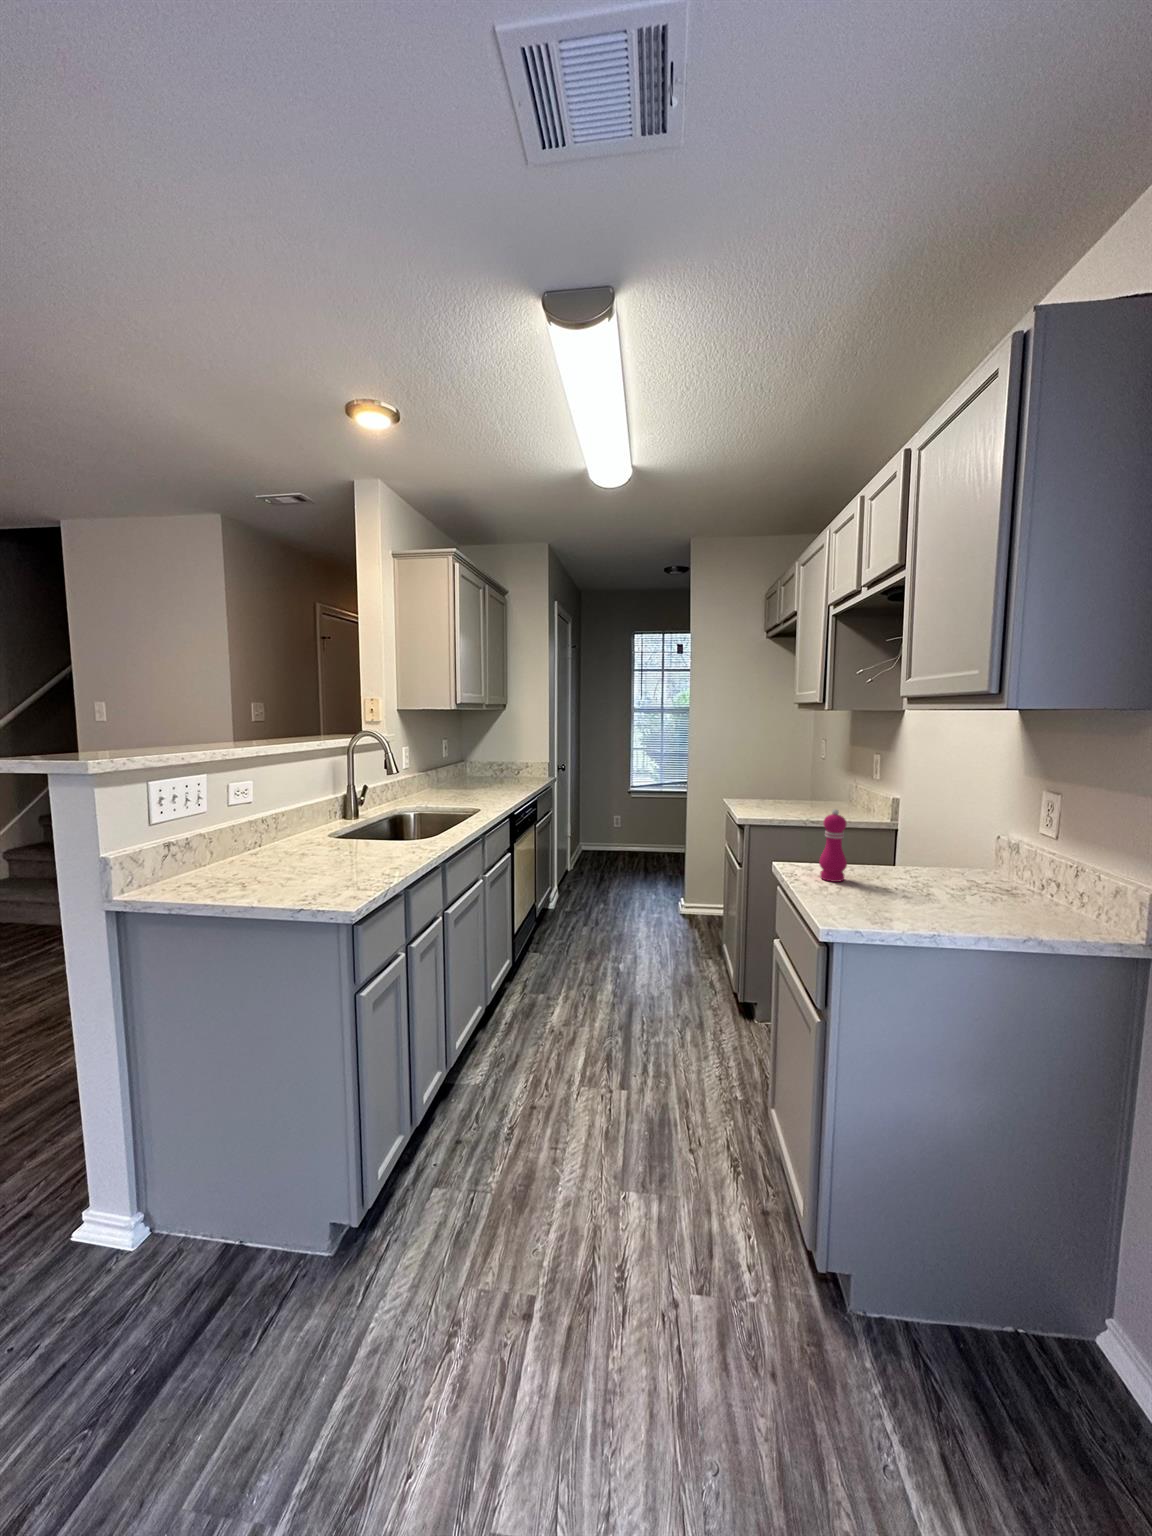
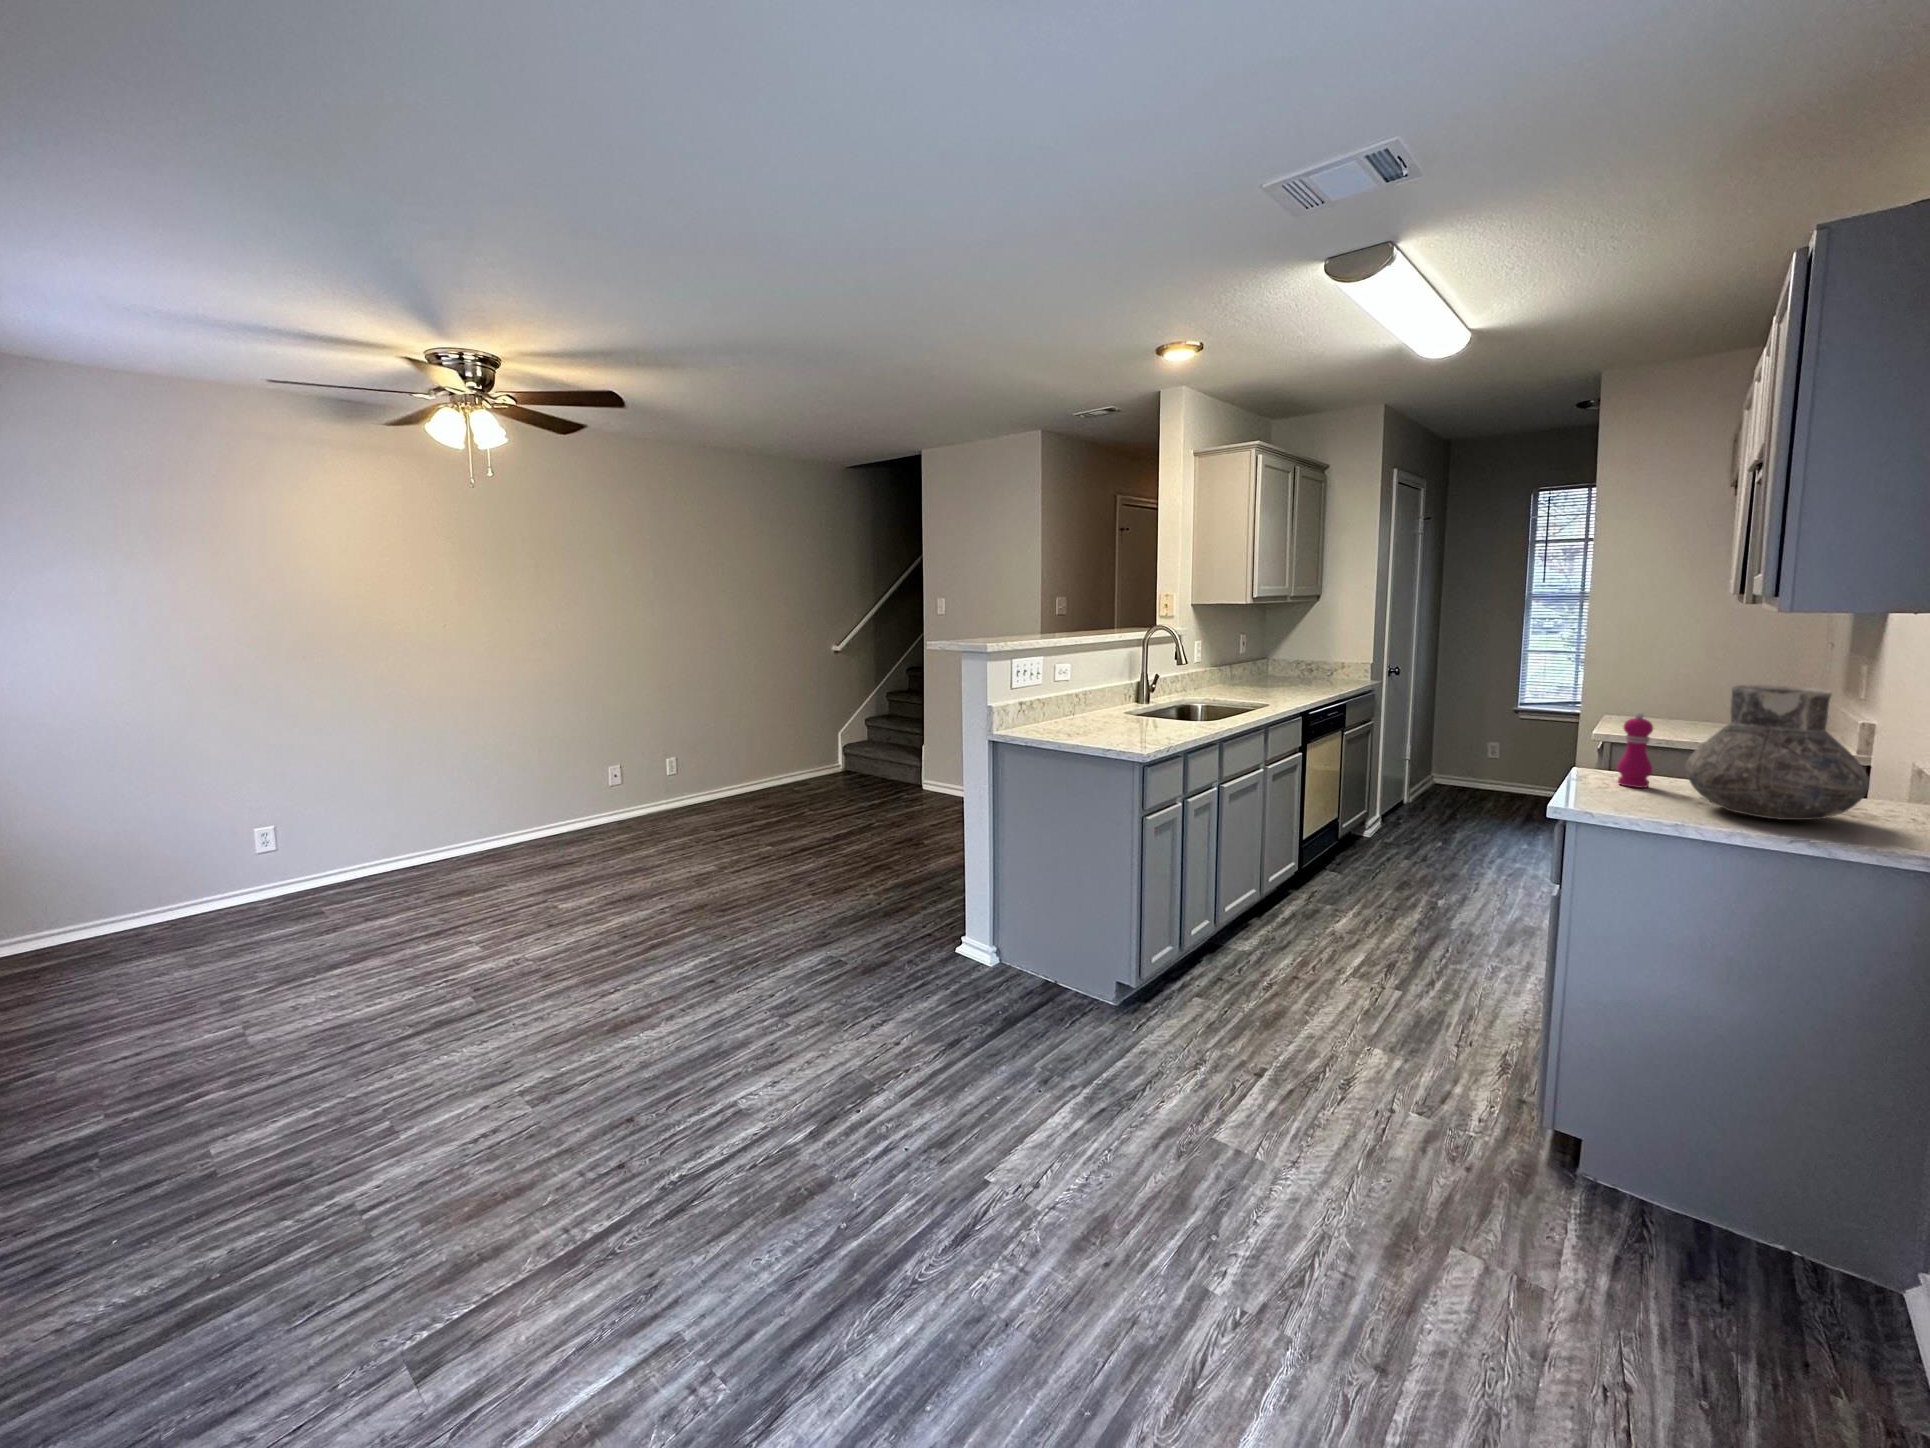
vase: none [893,780,1034,910] -> present [1685,685,1869,820]

